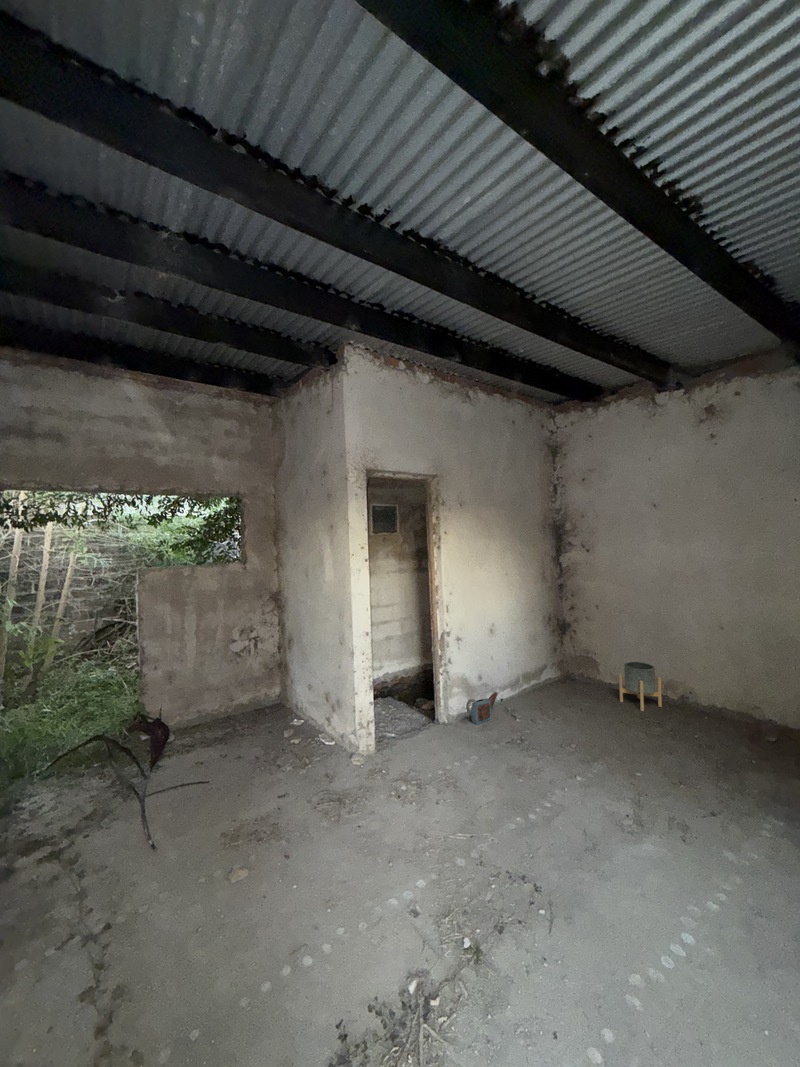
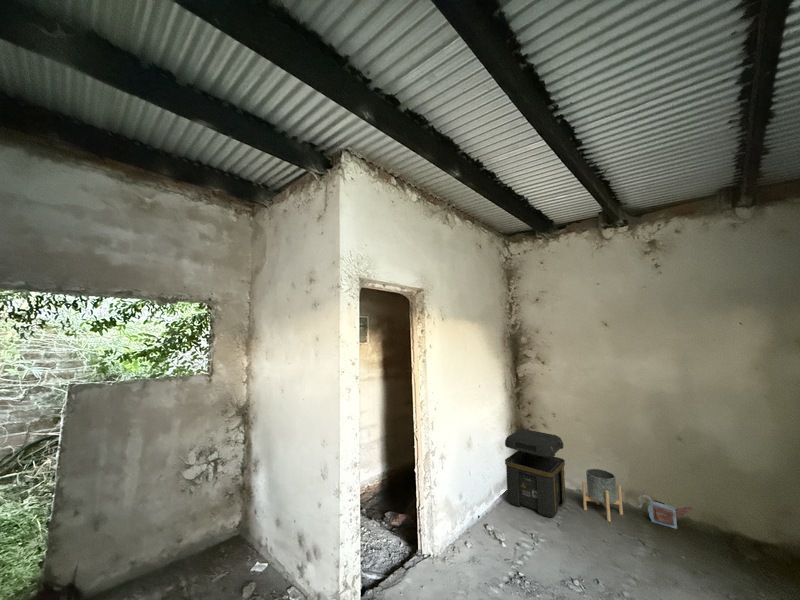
toolbox: none [537,623,603,705] -> present [505,429,566,517]
watering can: present [466,692,498,725] -> present [638,494,692,529]

